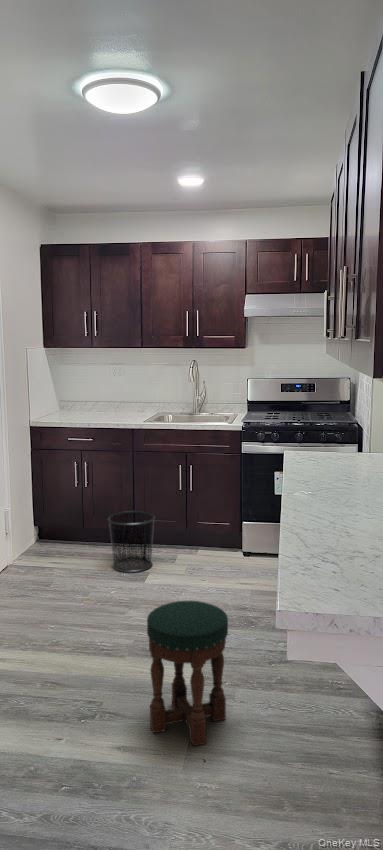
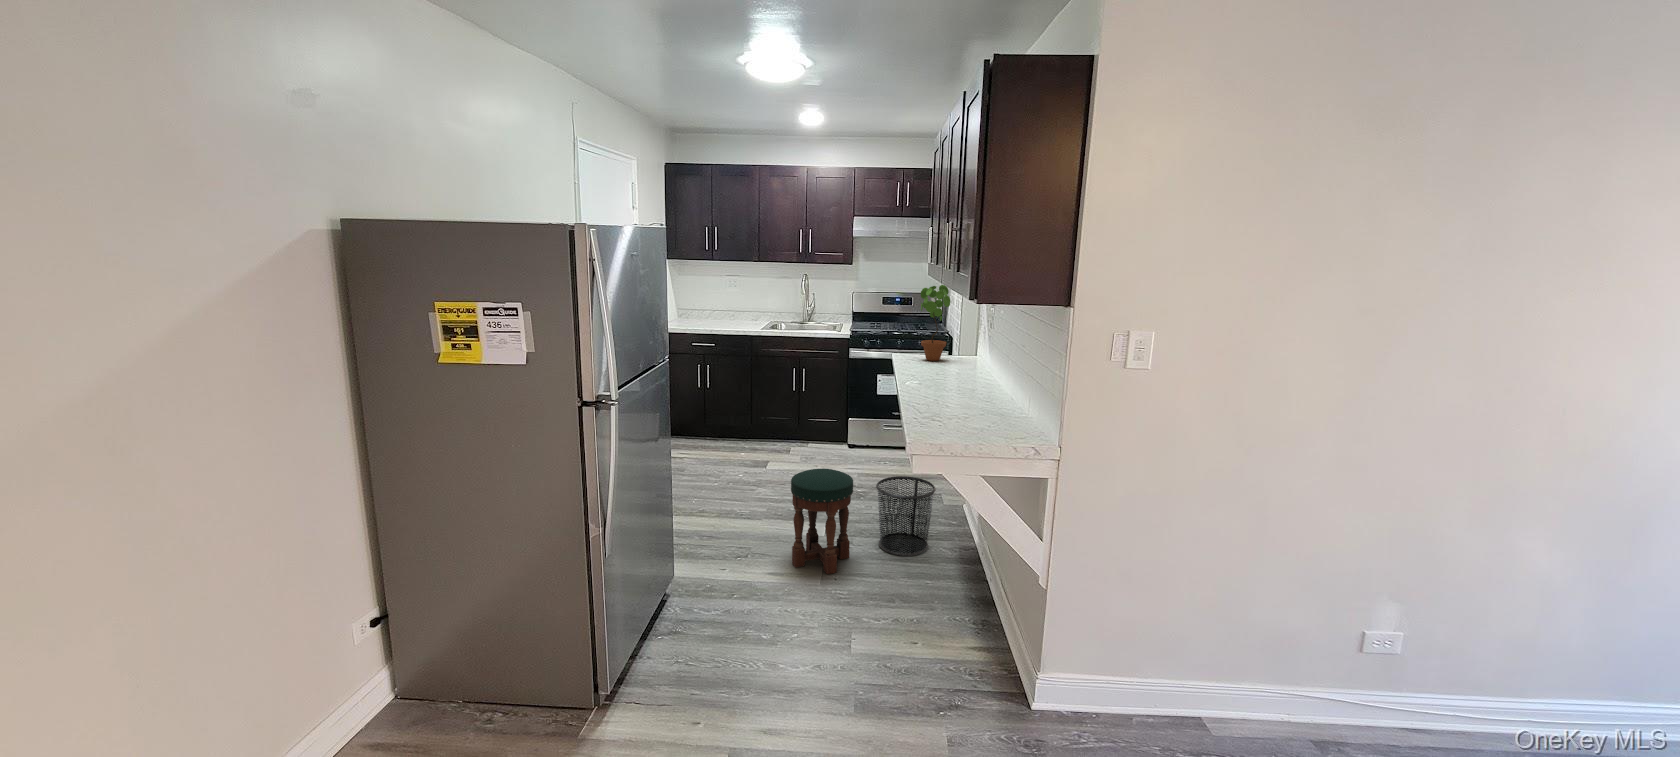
potted plant: none [316,364,354,460] -> present [921,285,951,361]
trash can: present [108,511,155,573] -> present [876,476,936,556]

